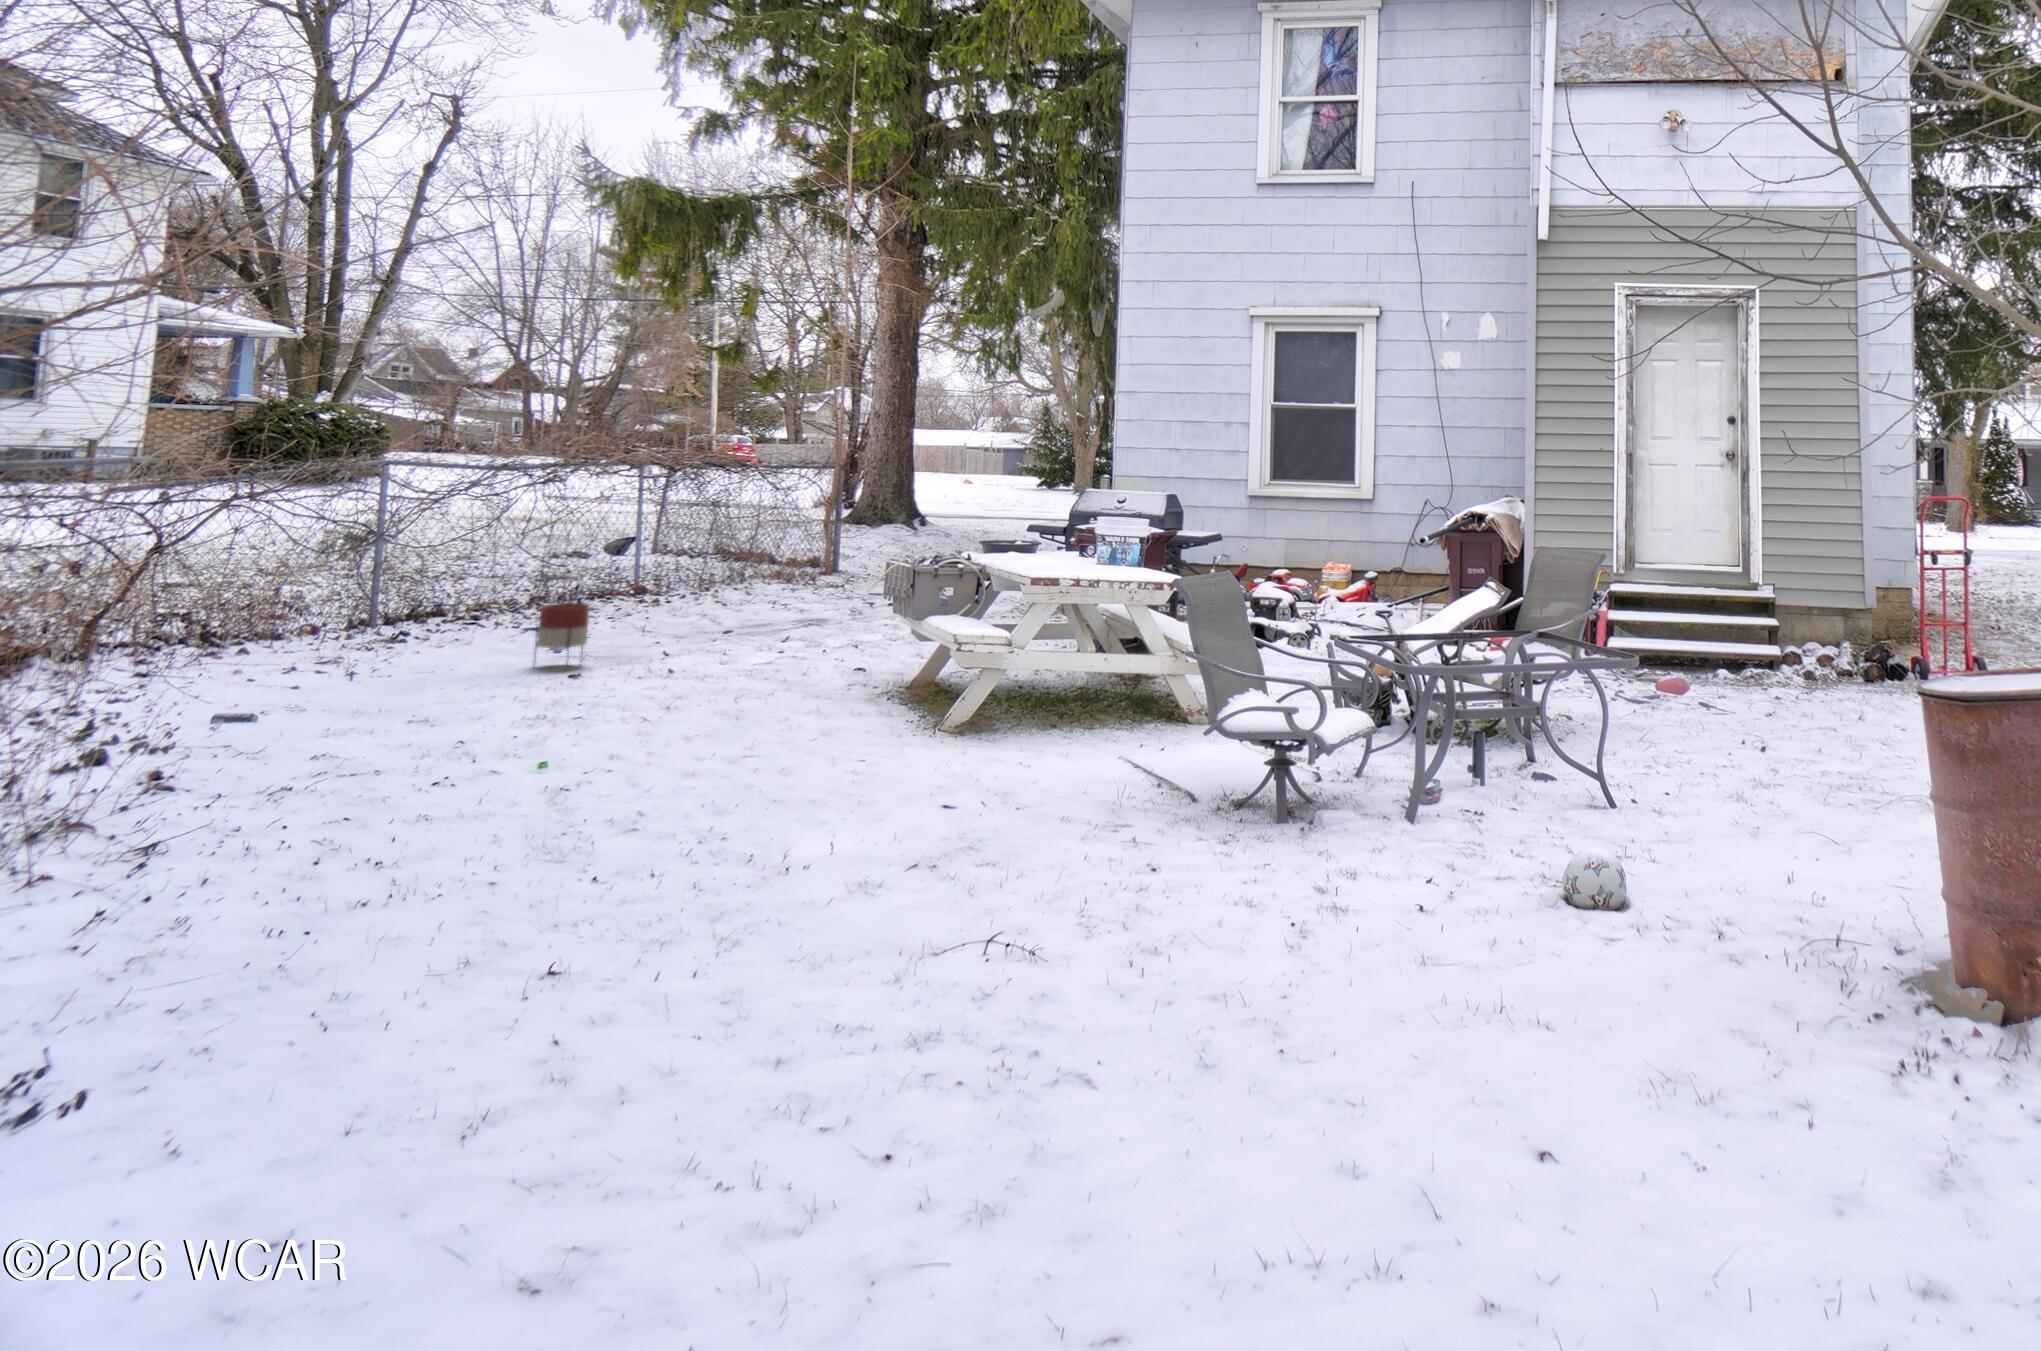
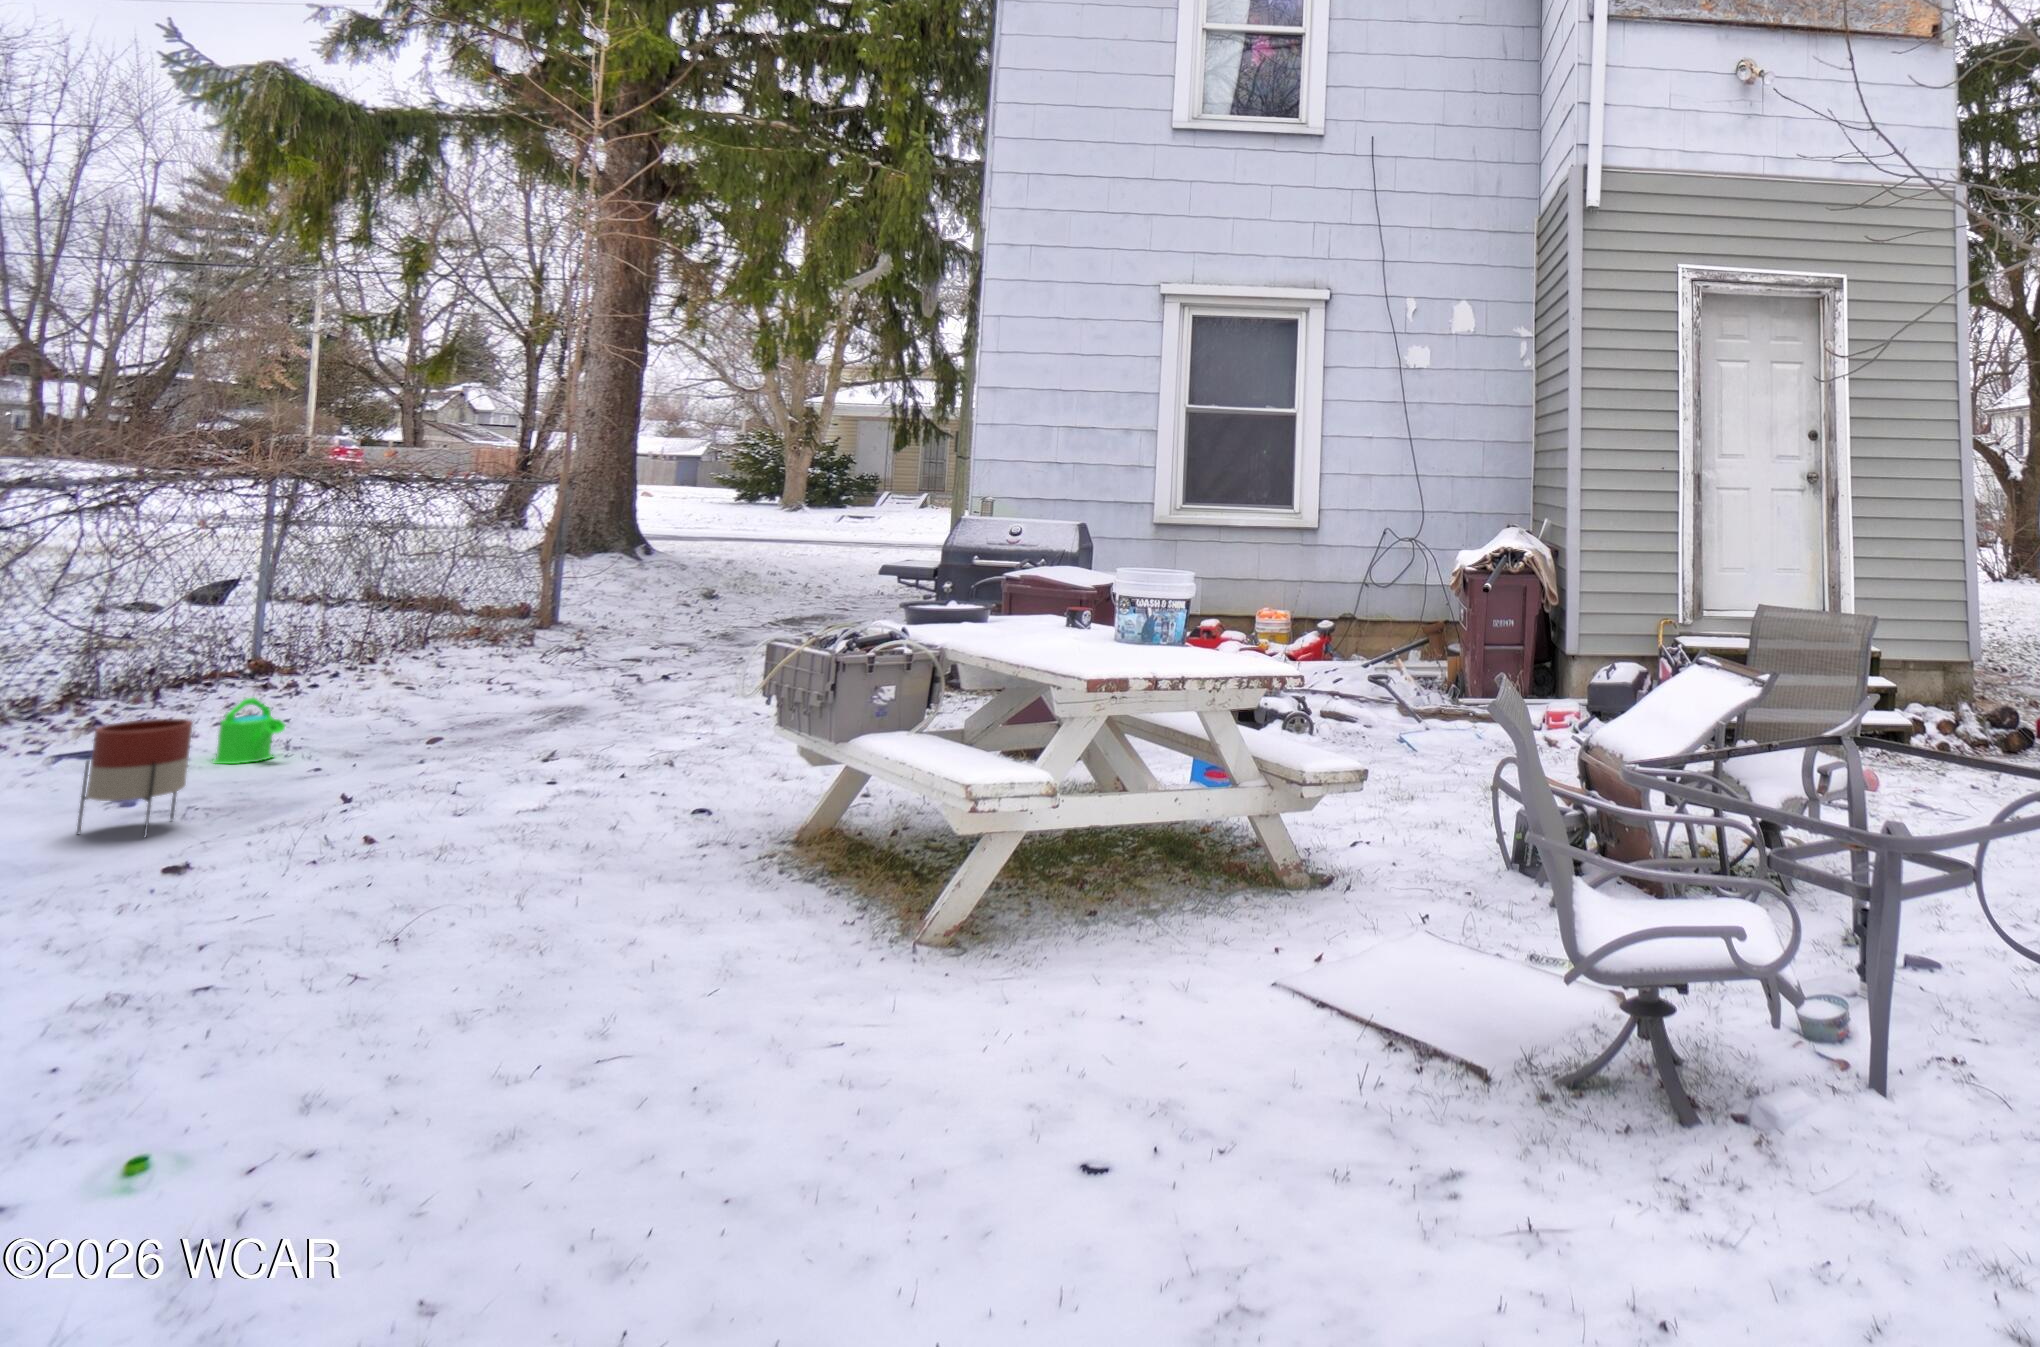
watering can: none [606,599,646,640] -> present [213,698,285,764]

